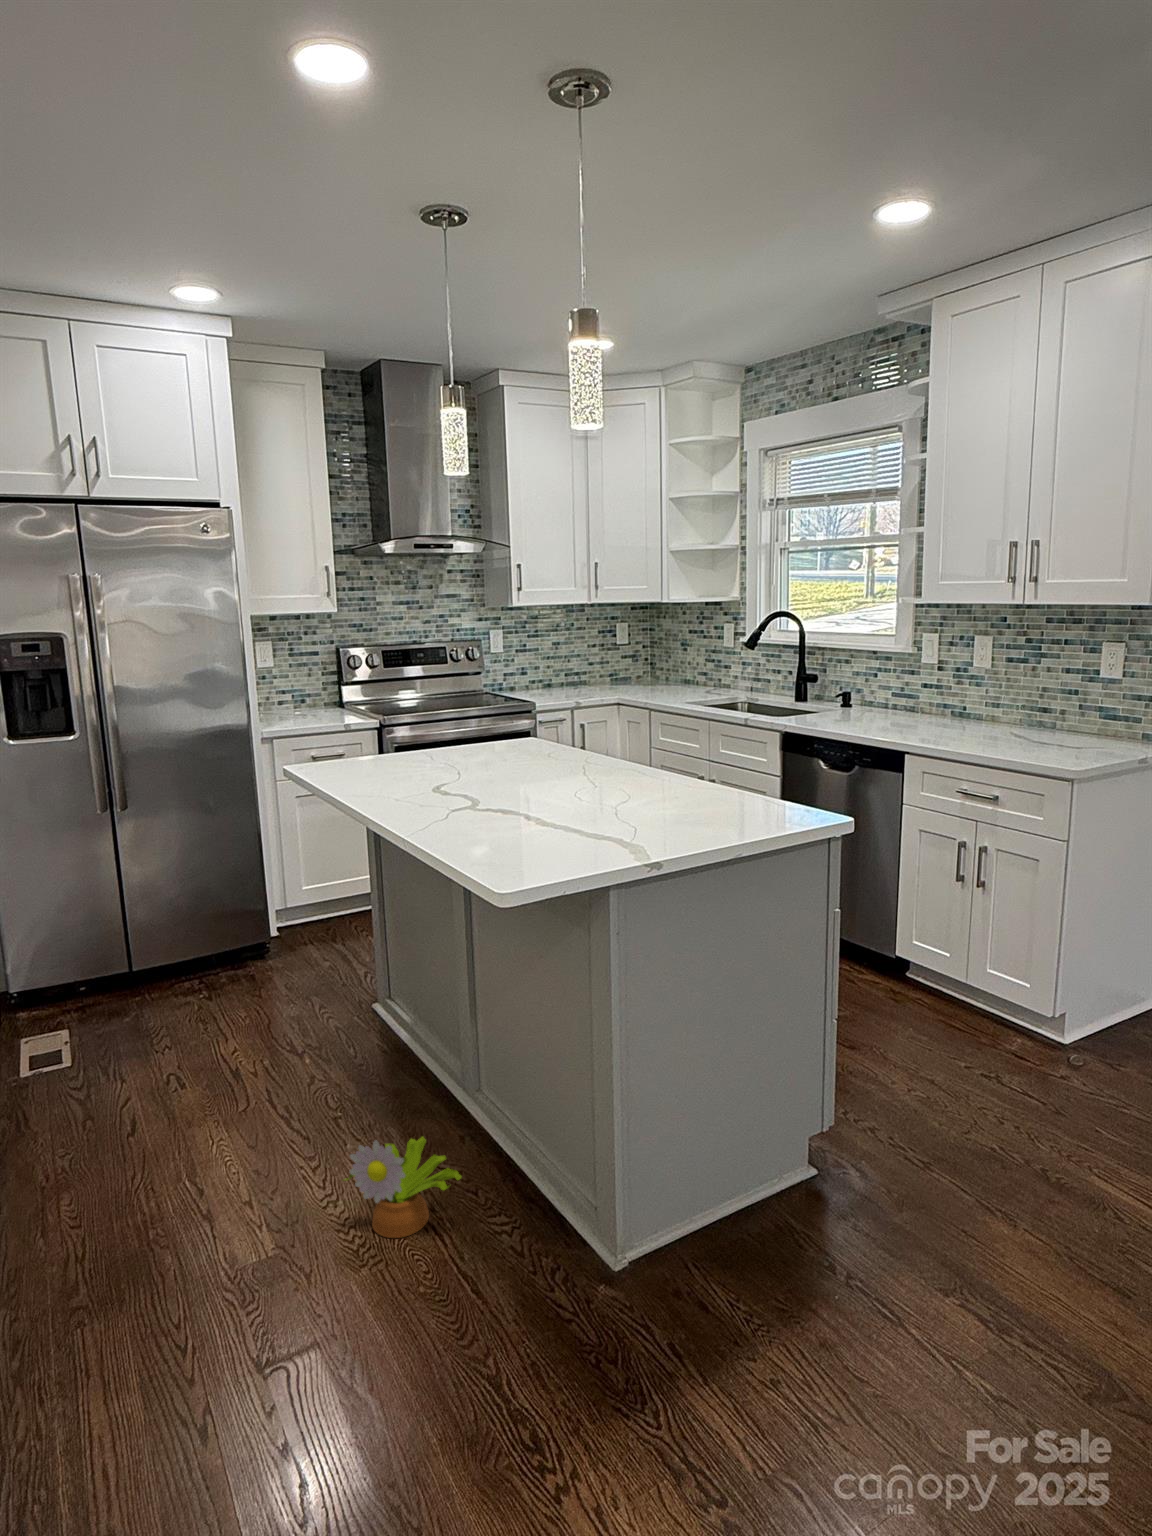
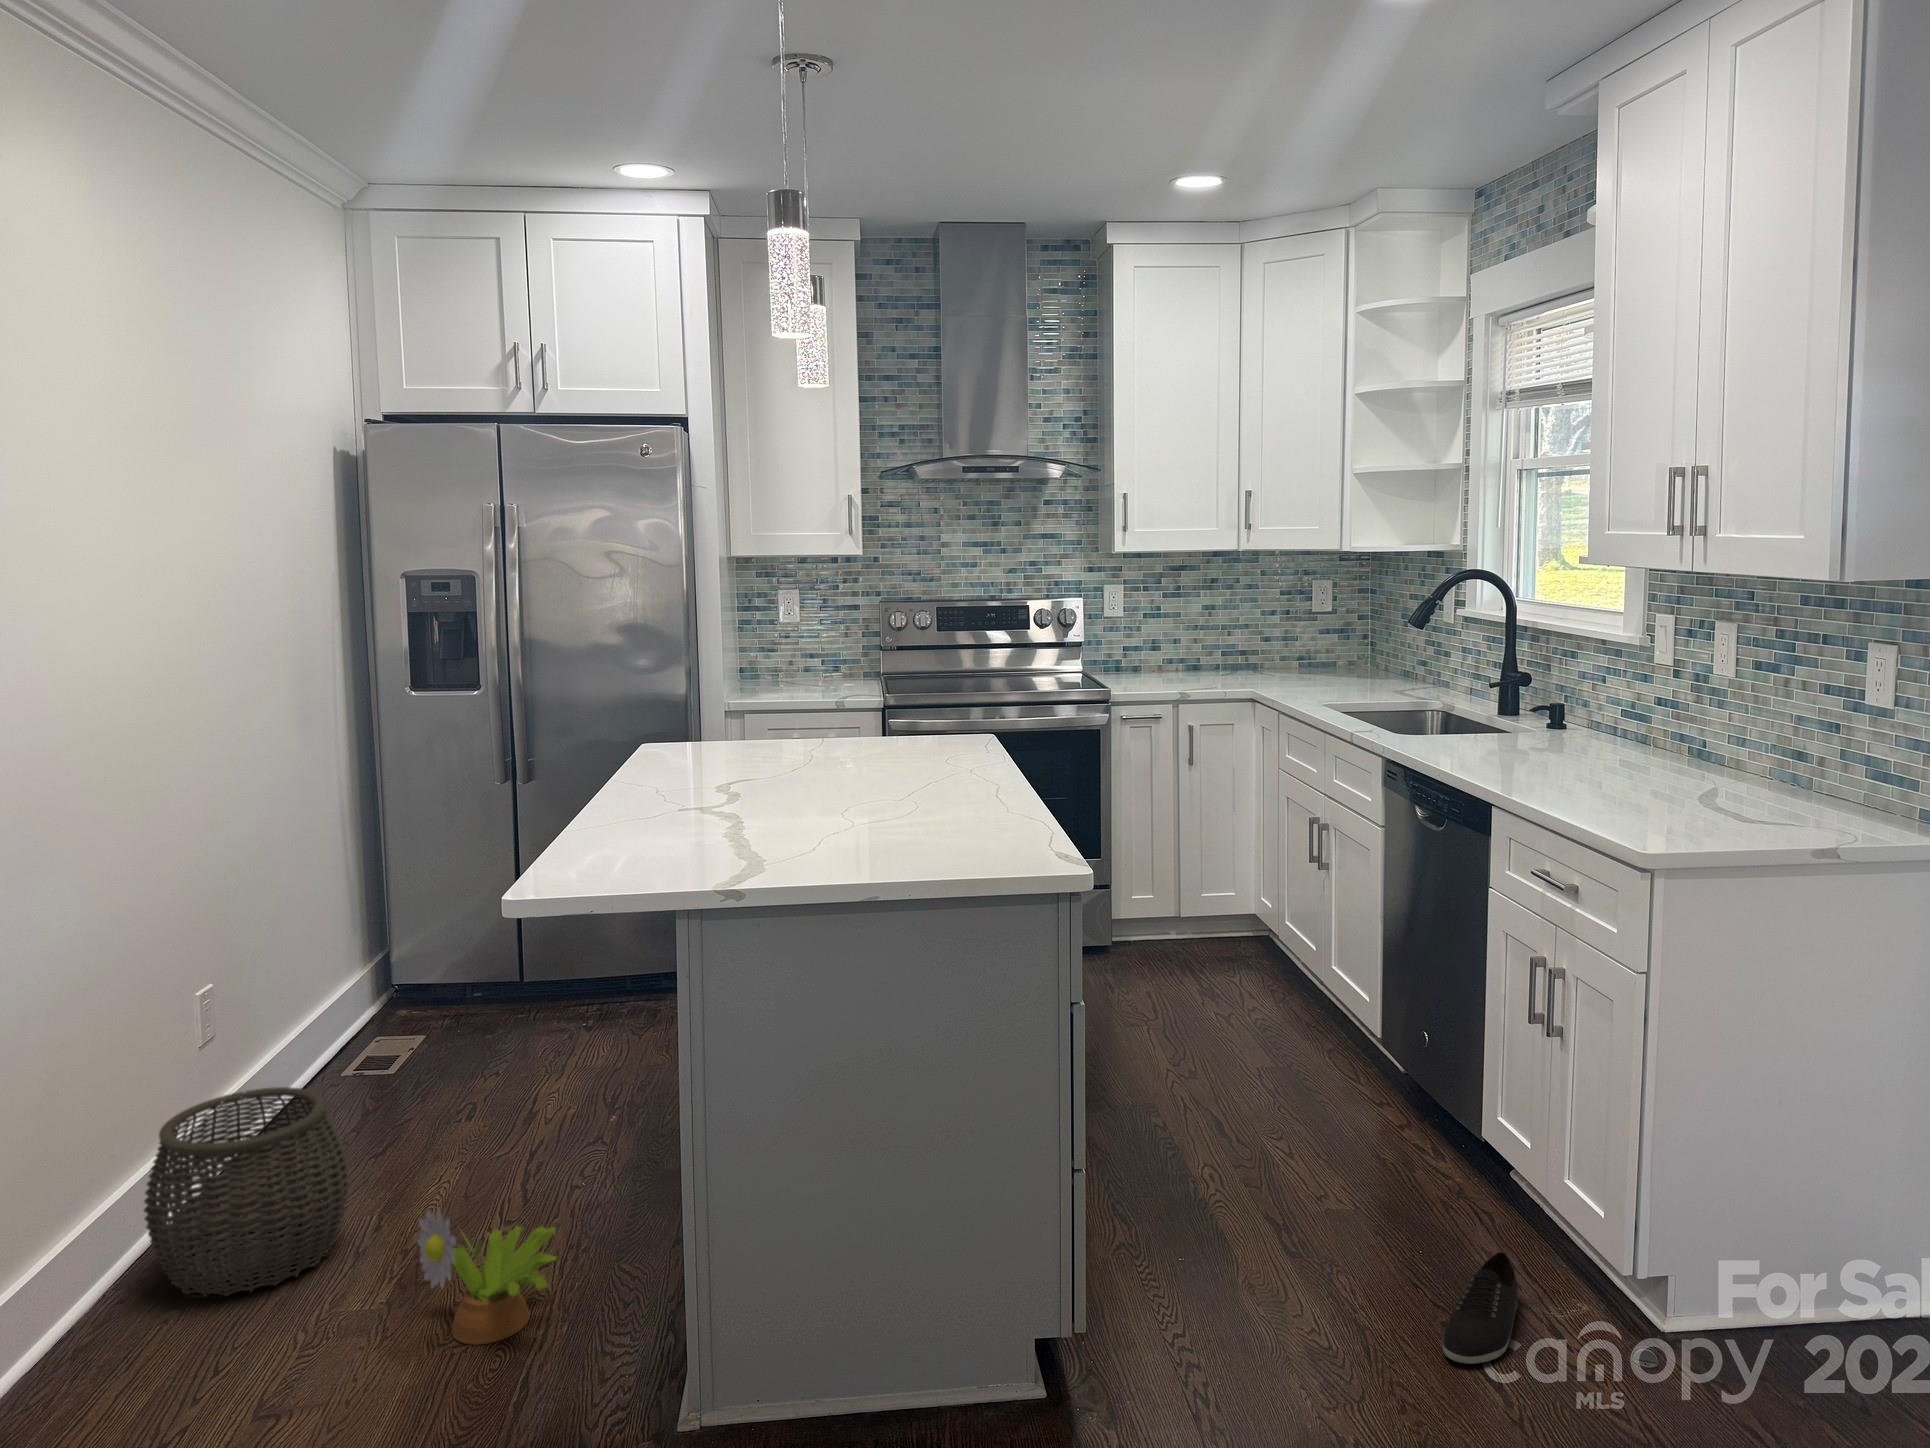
shoe: none [960,1010,1004,1073] -> present [1442,1252,1517,1364]
woven basket: none [41,1083,213,1275] -> present [144,1087,349,1297]

